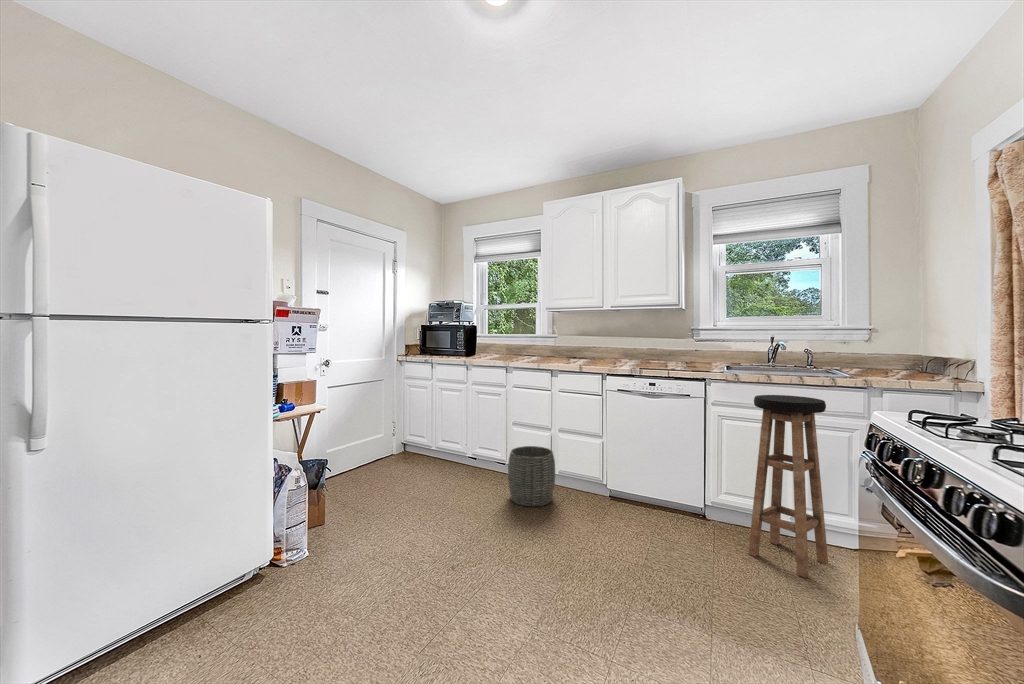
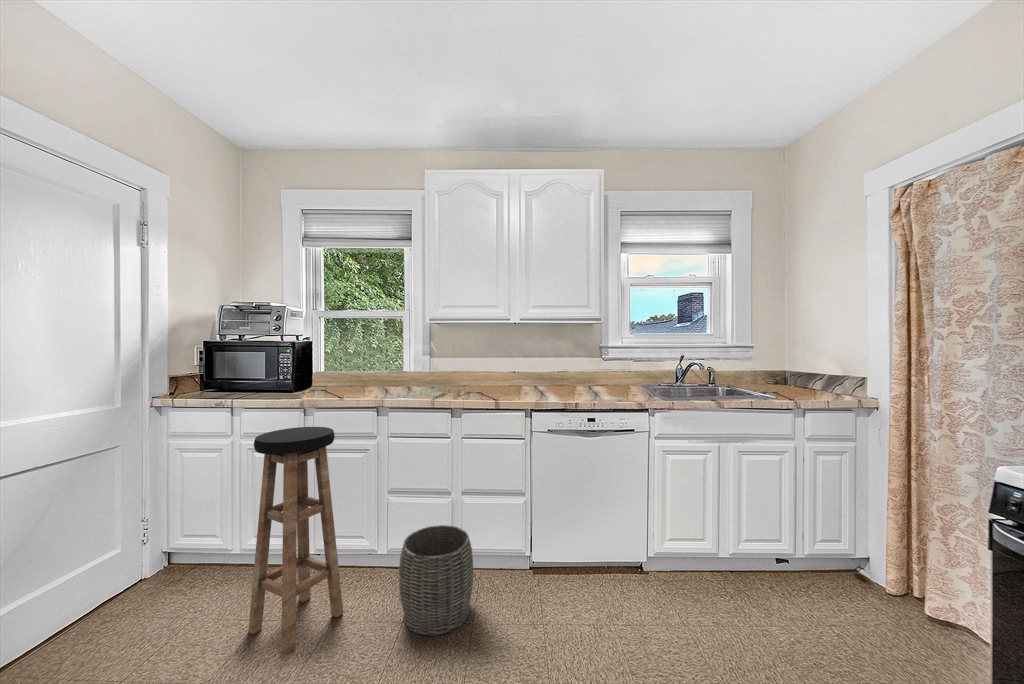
bar stool: present [748,395,828,578] -> present [248,427,343,654]

